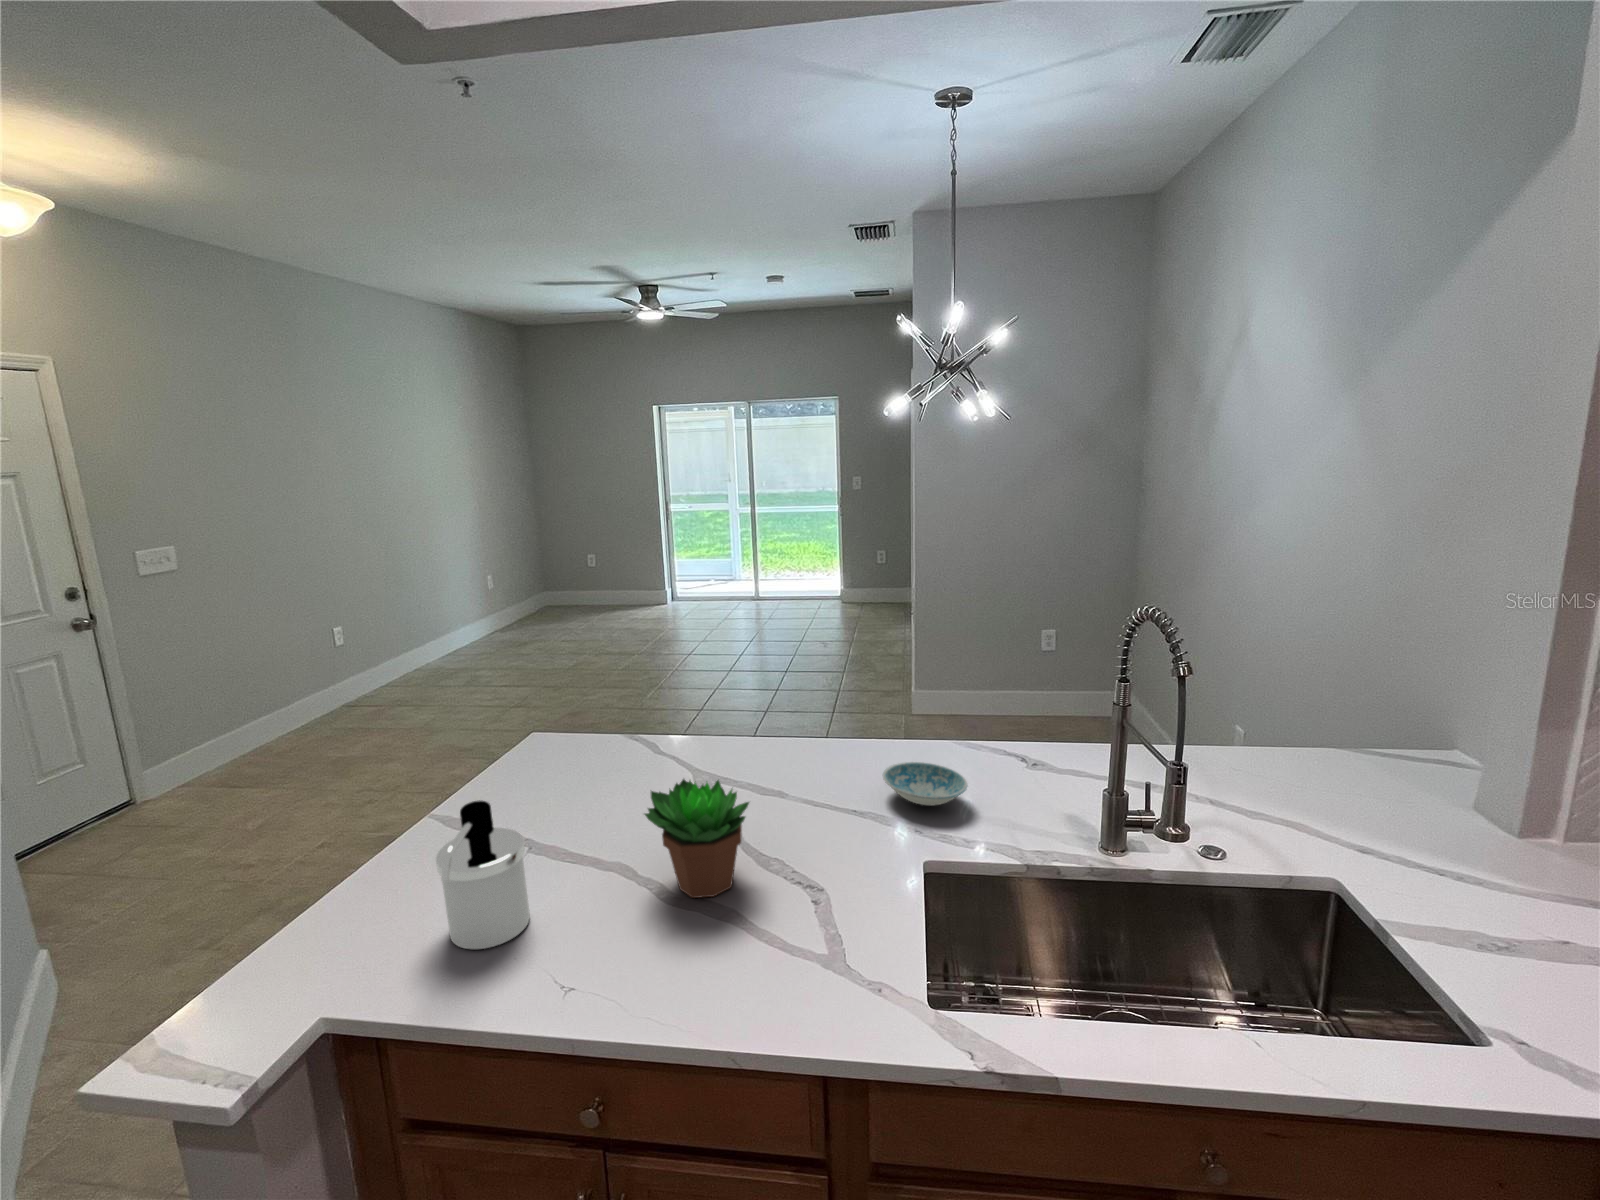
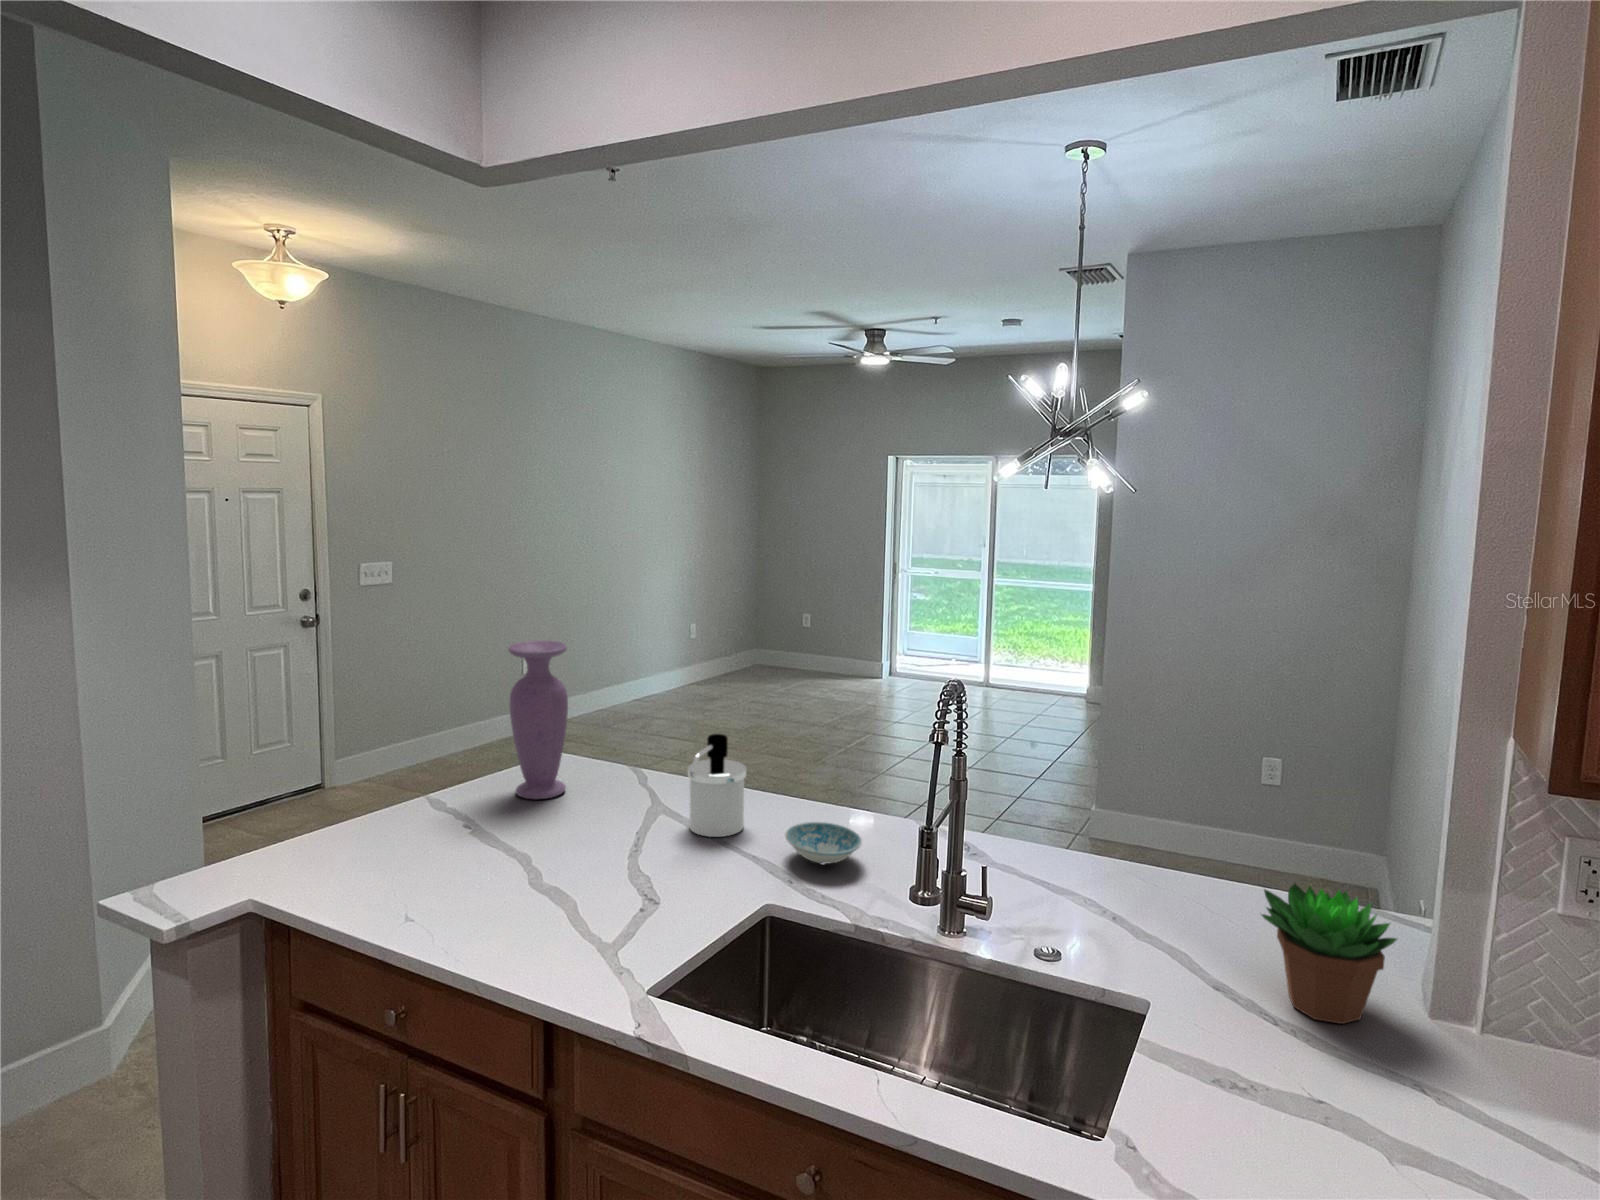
vase: none [518,618,595,795] -> present [509,640,568,799]
succulent plant: present [644,779,749,898] -> present [1262,883,1397,1024]
soap dispenser: present [436,800,530,949] -> present [688,734,746,837]

